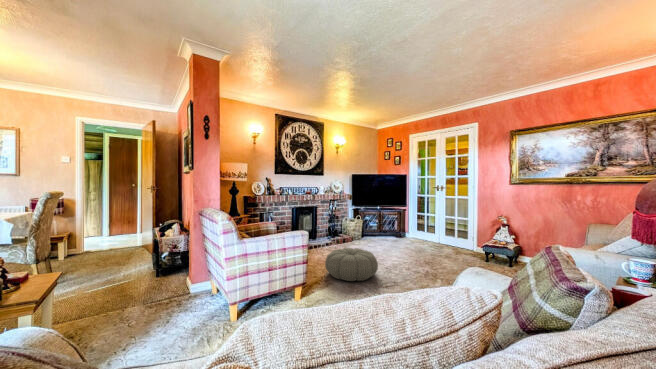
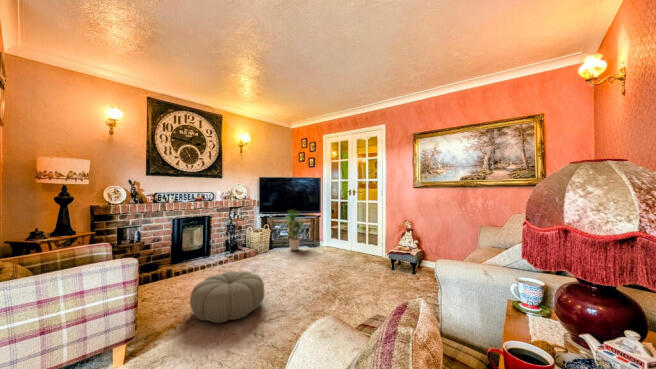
potted plant: none [372,202,397,240] -> present [286,210,303,250]

